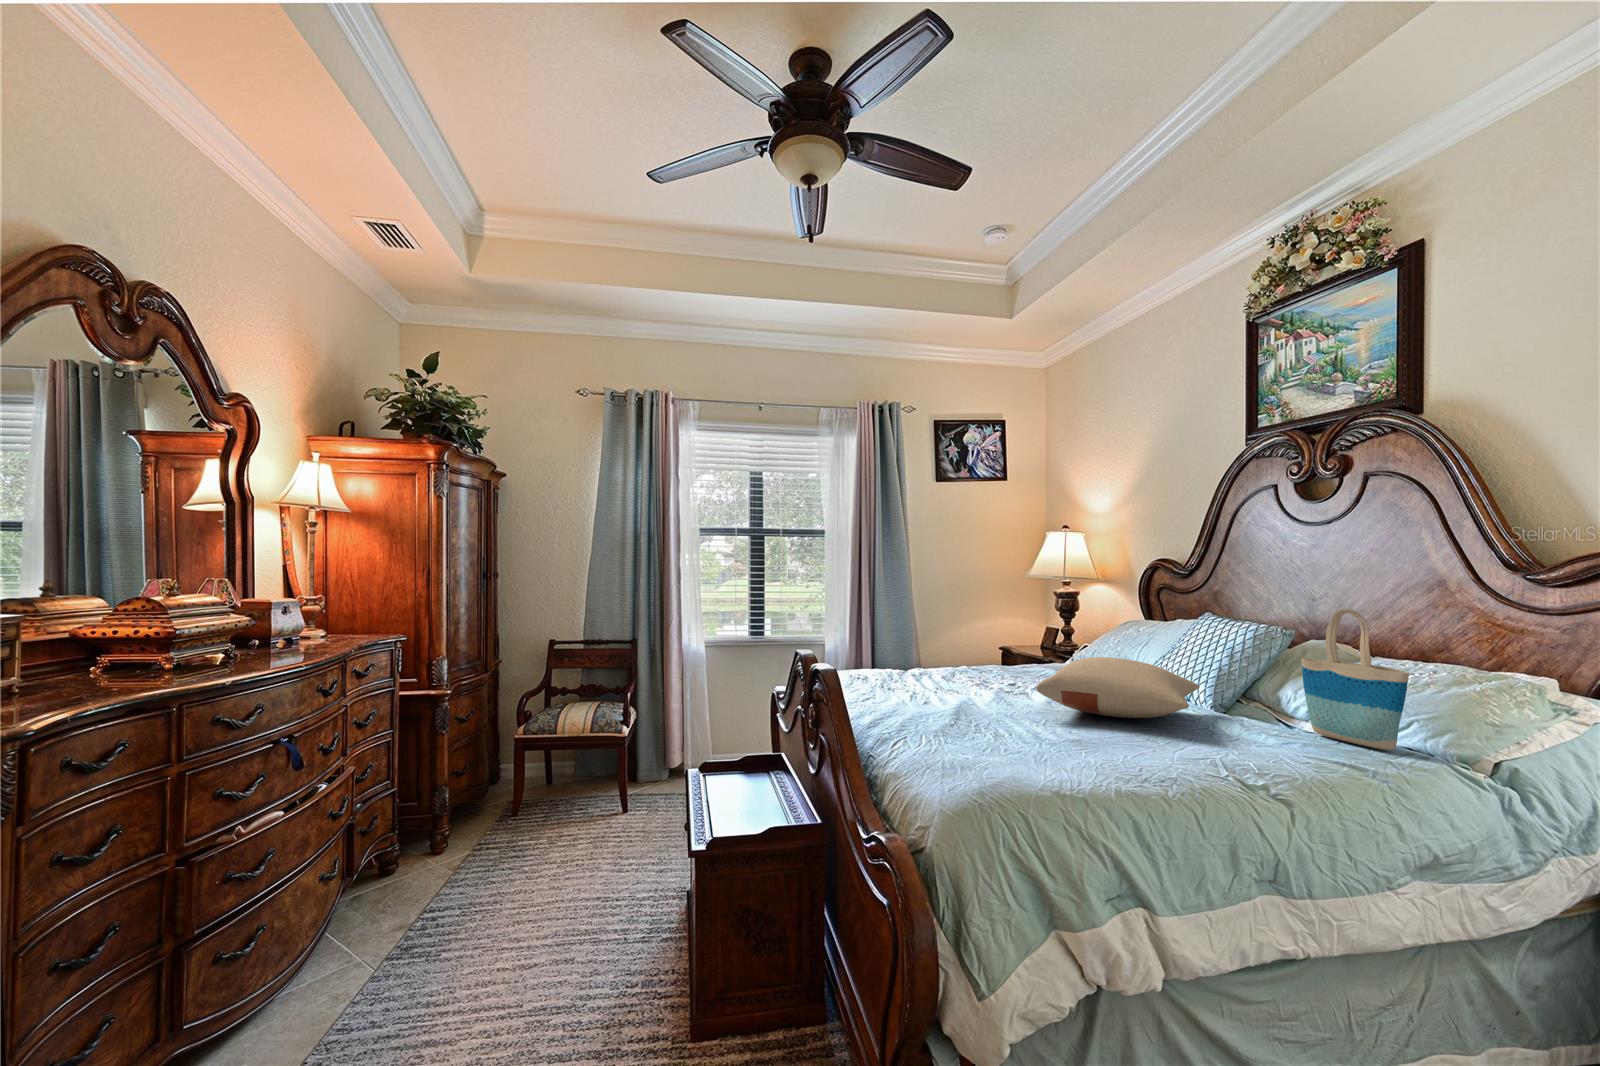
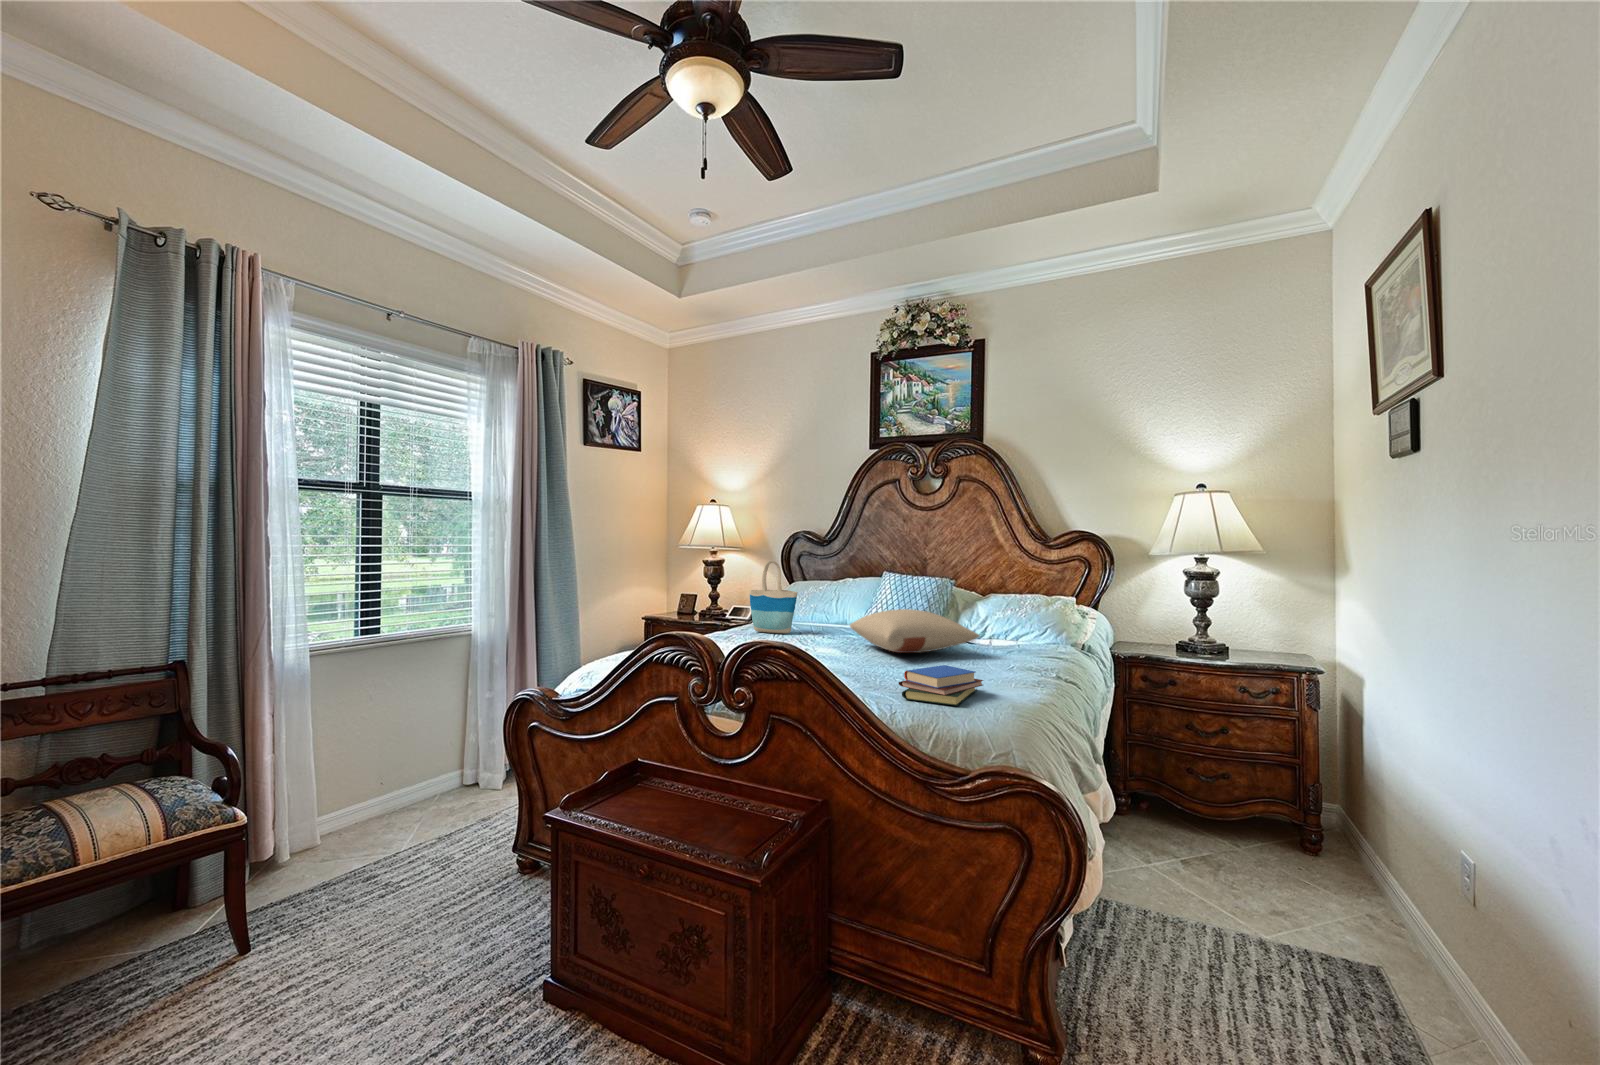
tote bag: present [1302,609,1409,750] -> present [750,561,797,633]
book: none [920,716,1036,765] -> present [899,665,983,706]

